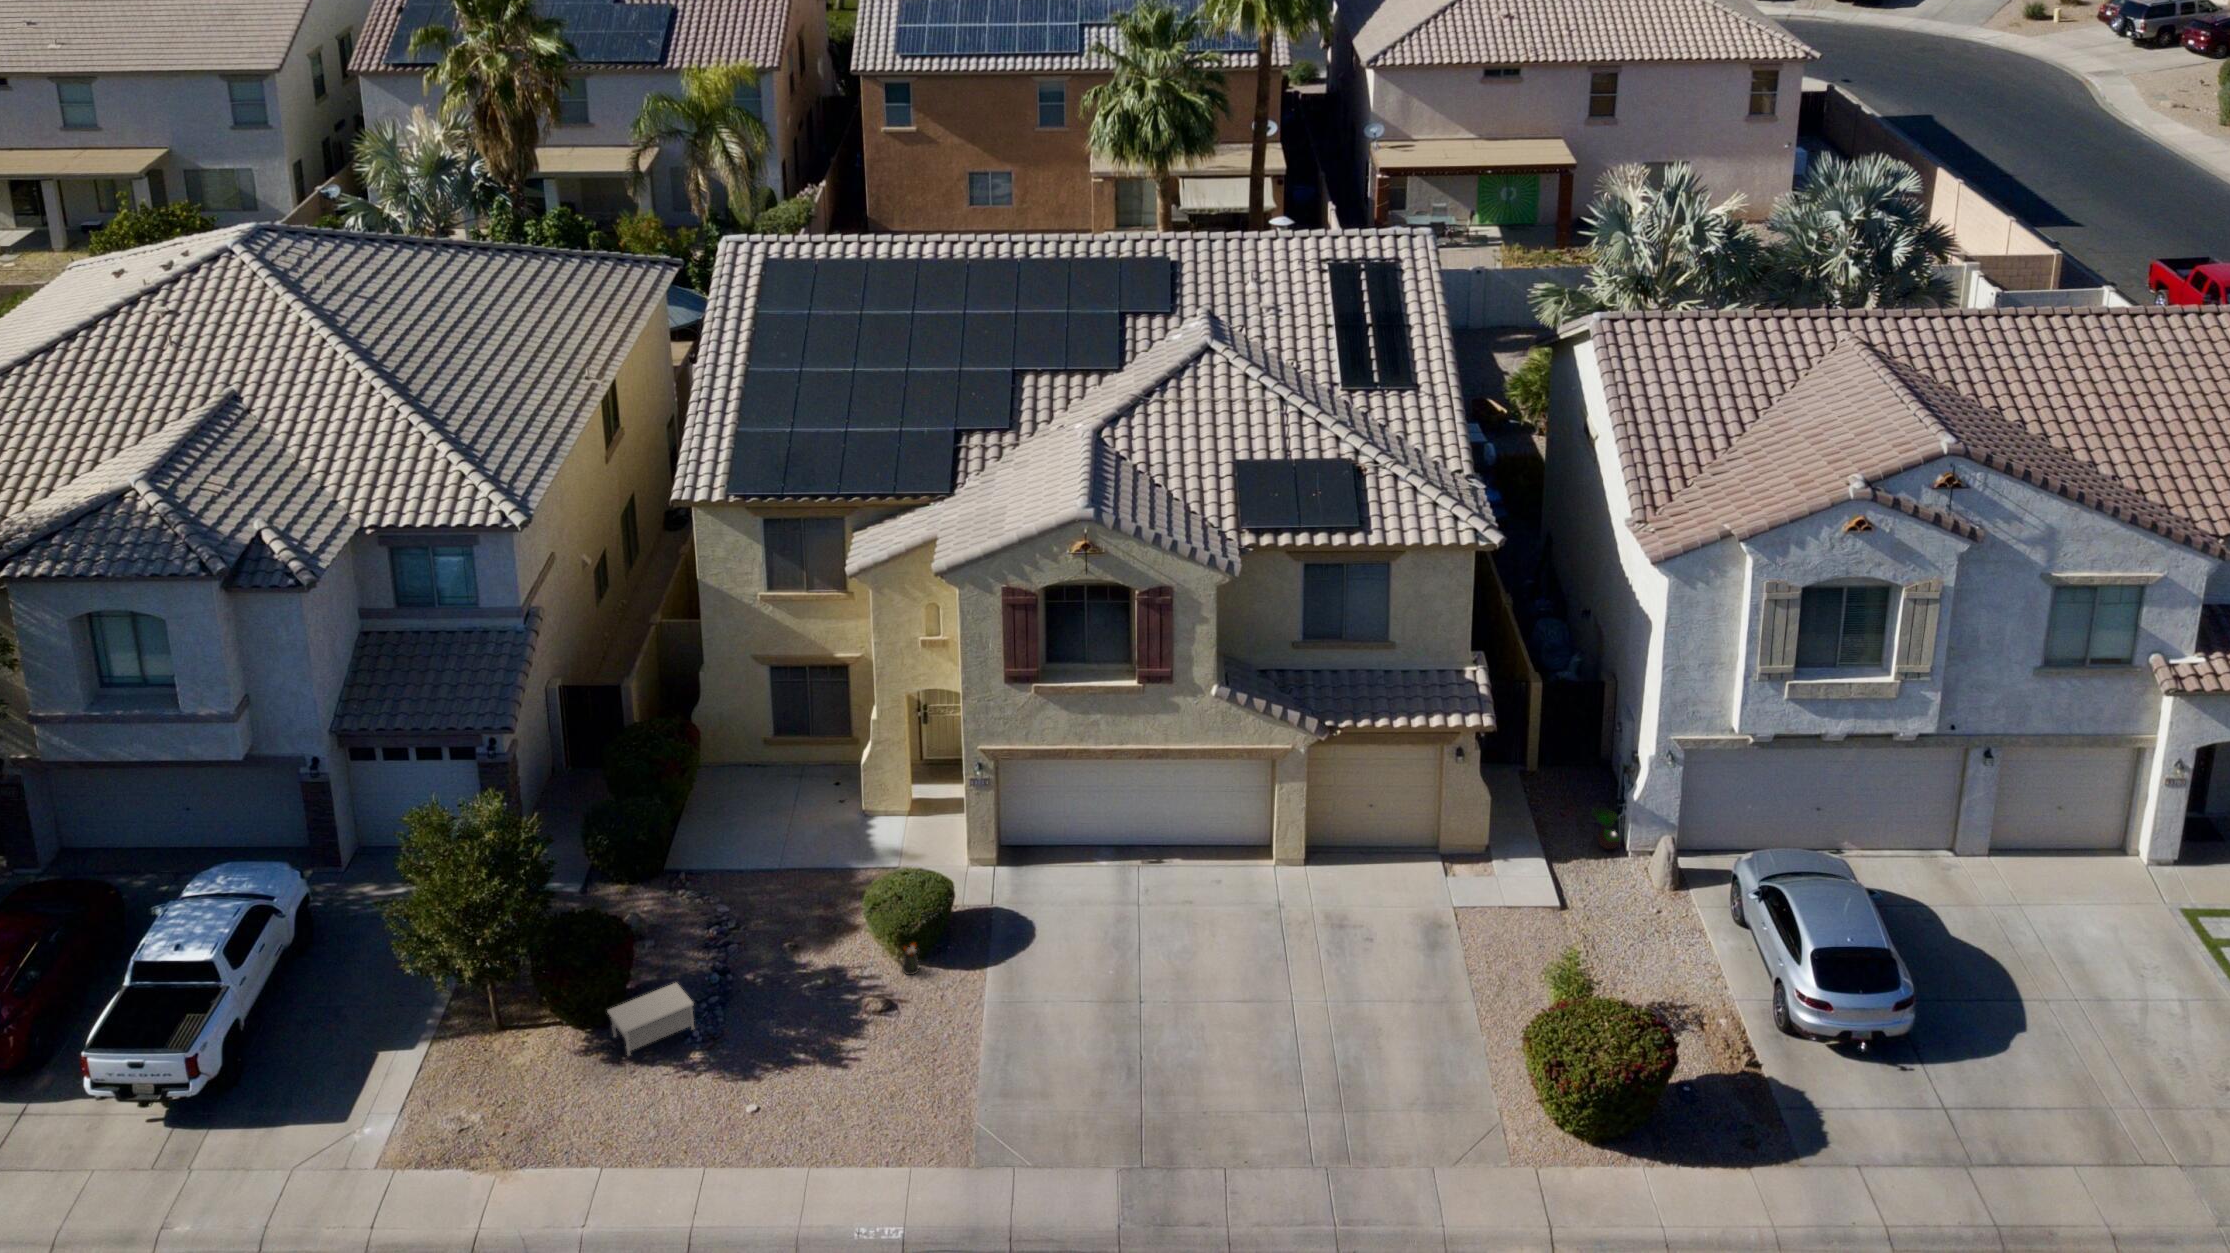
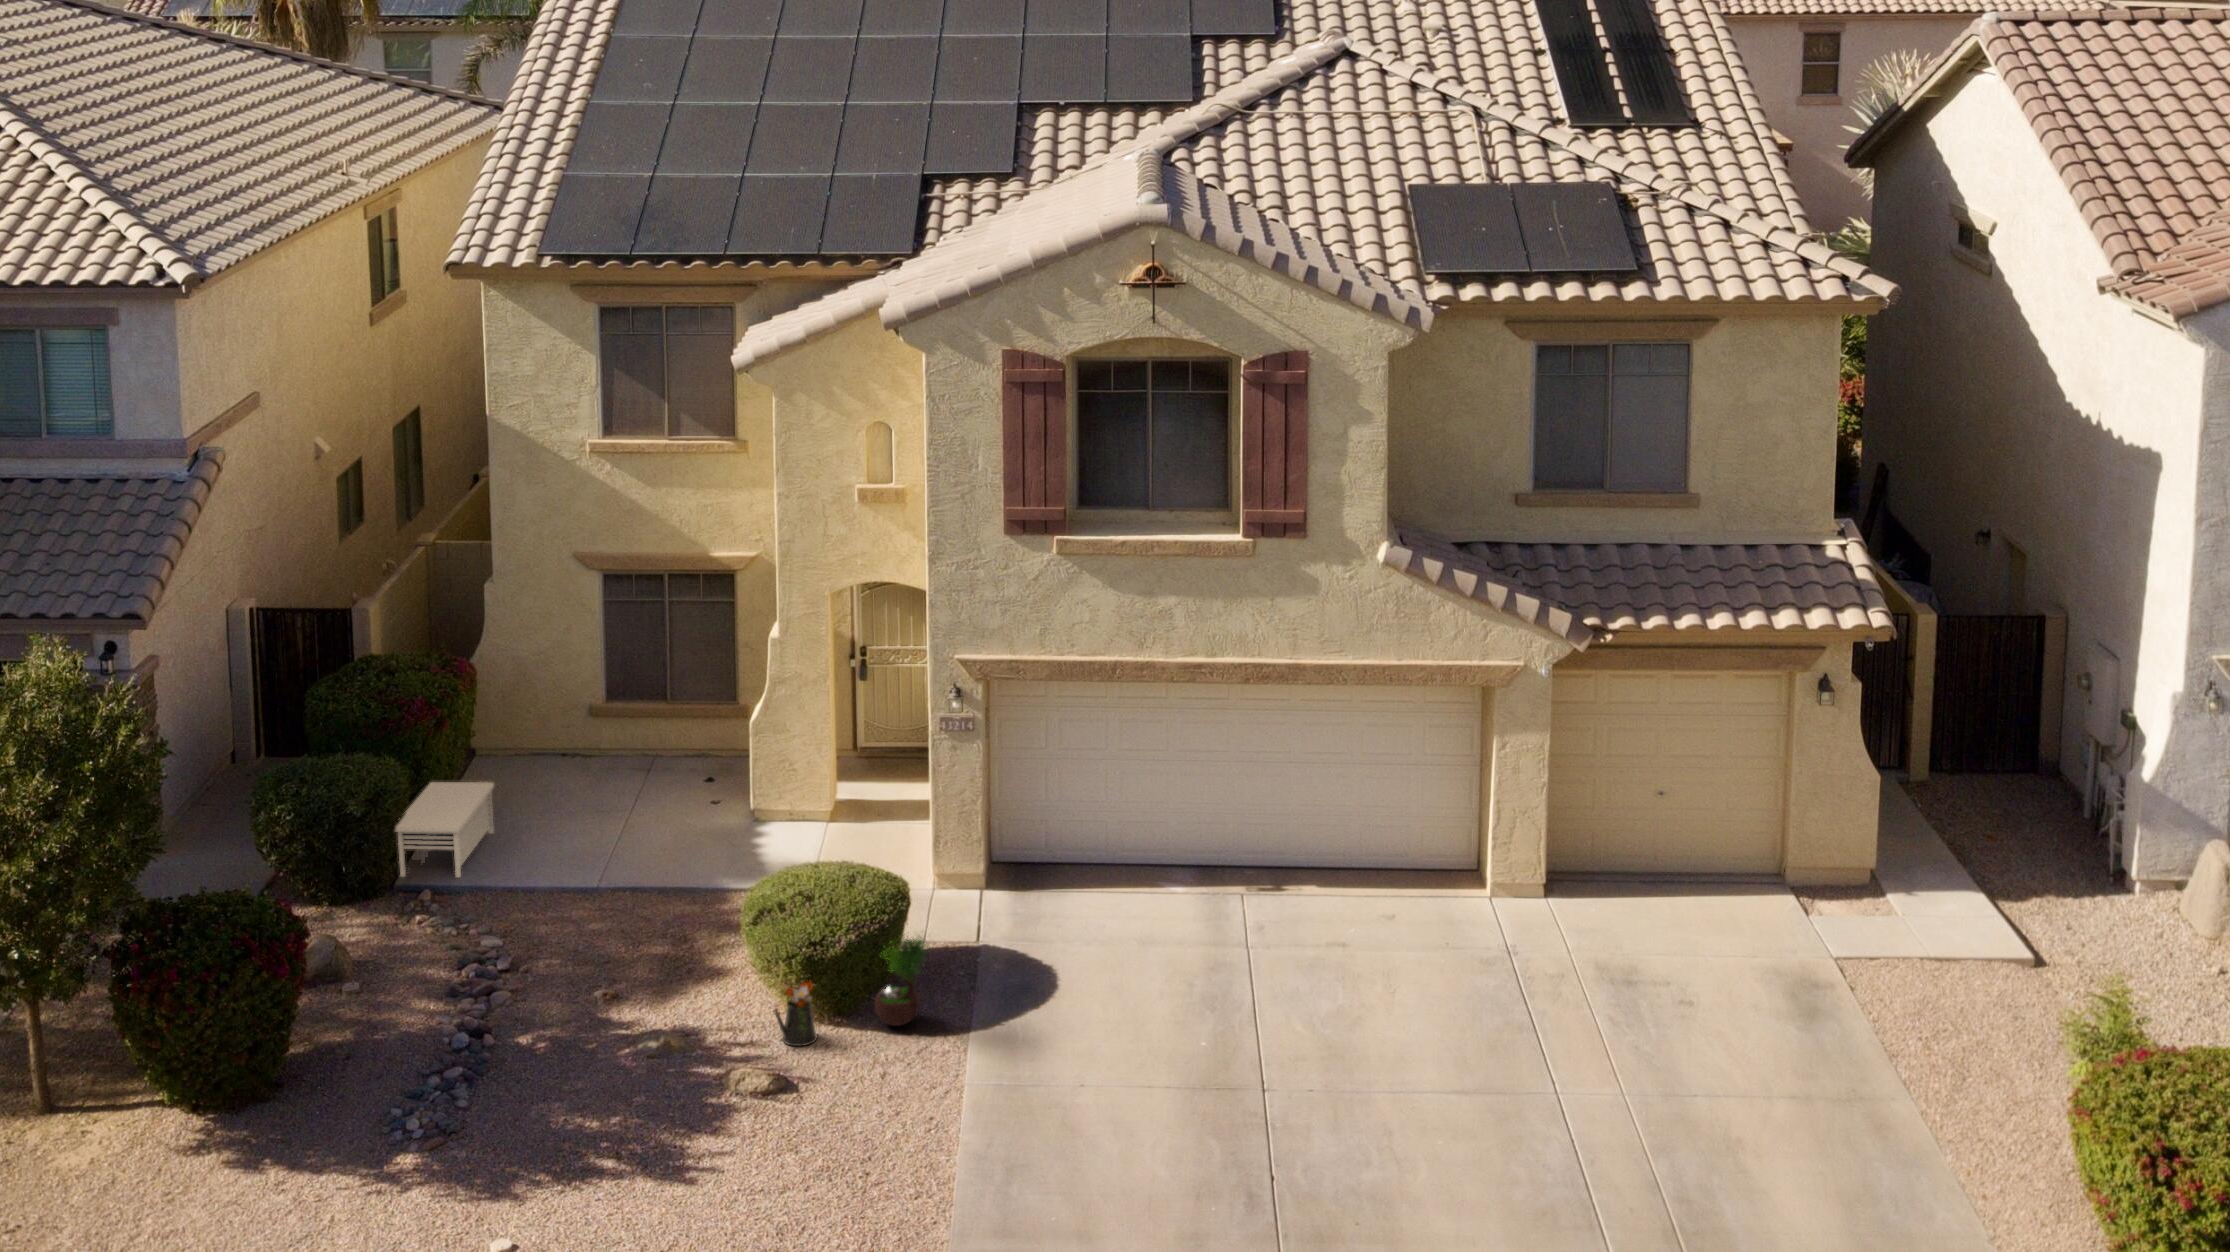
potted tree: present [1592,808,1620,849] -> present [875,934,930,1026]
storage bench: present [607,983,694,1055] -> present [396,782,494,878]

